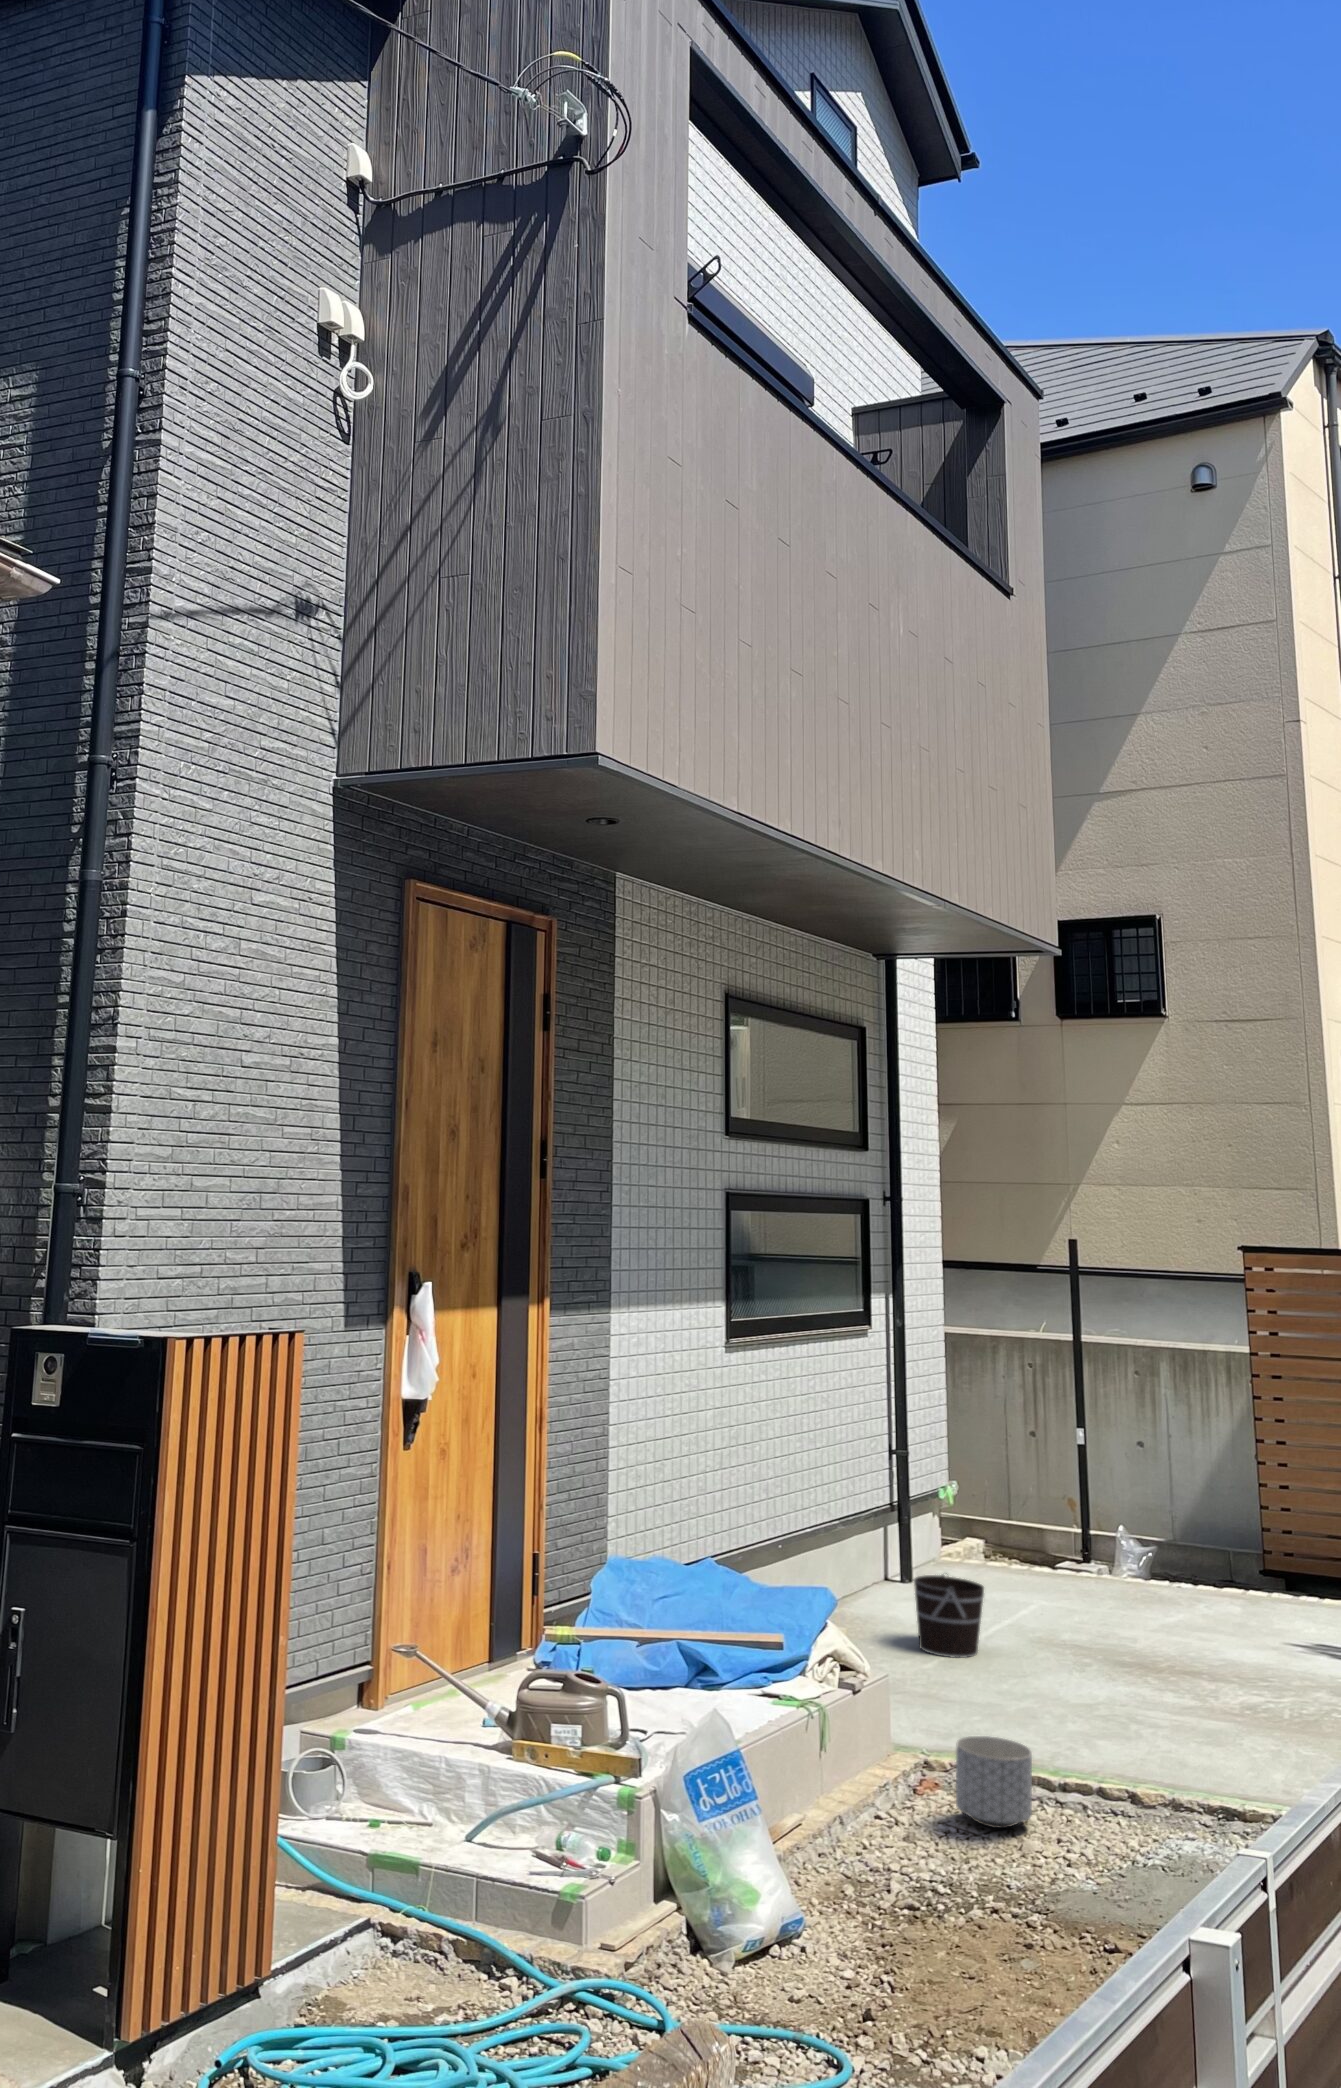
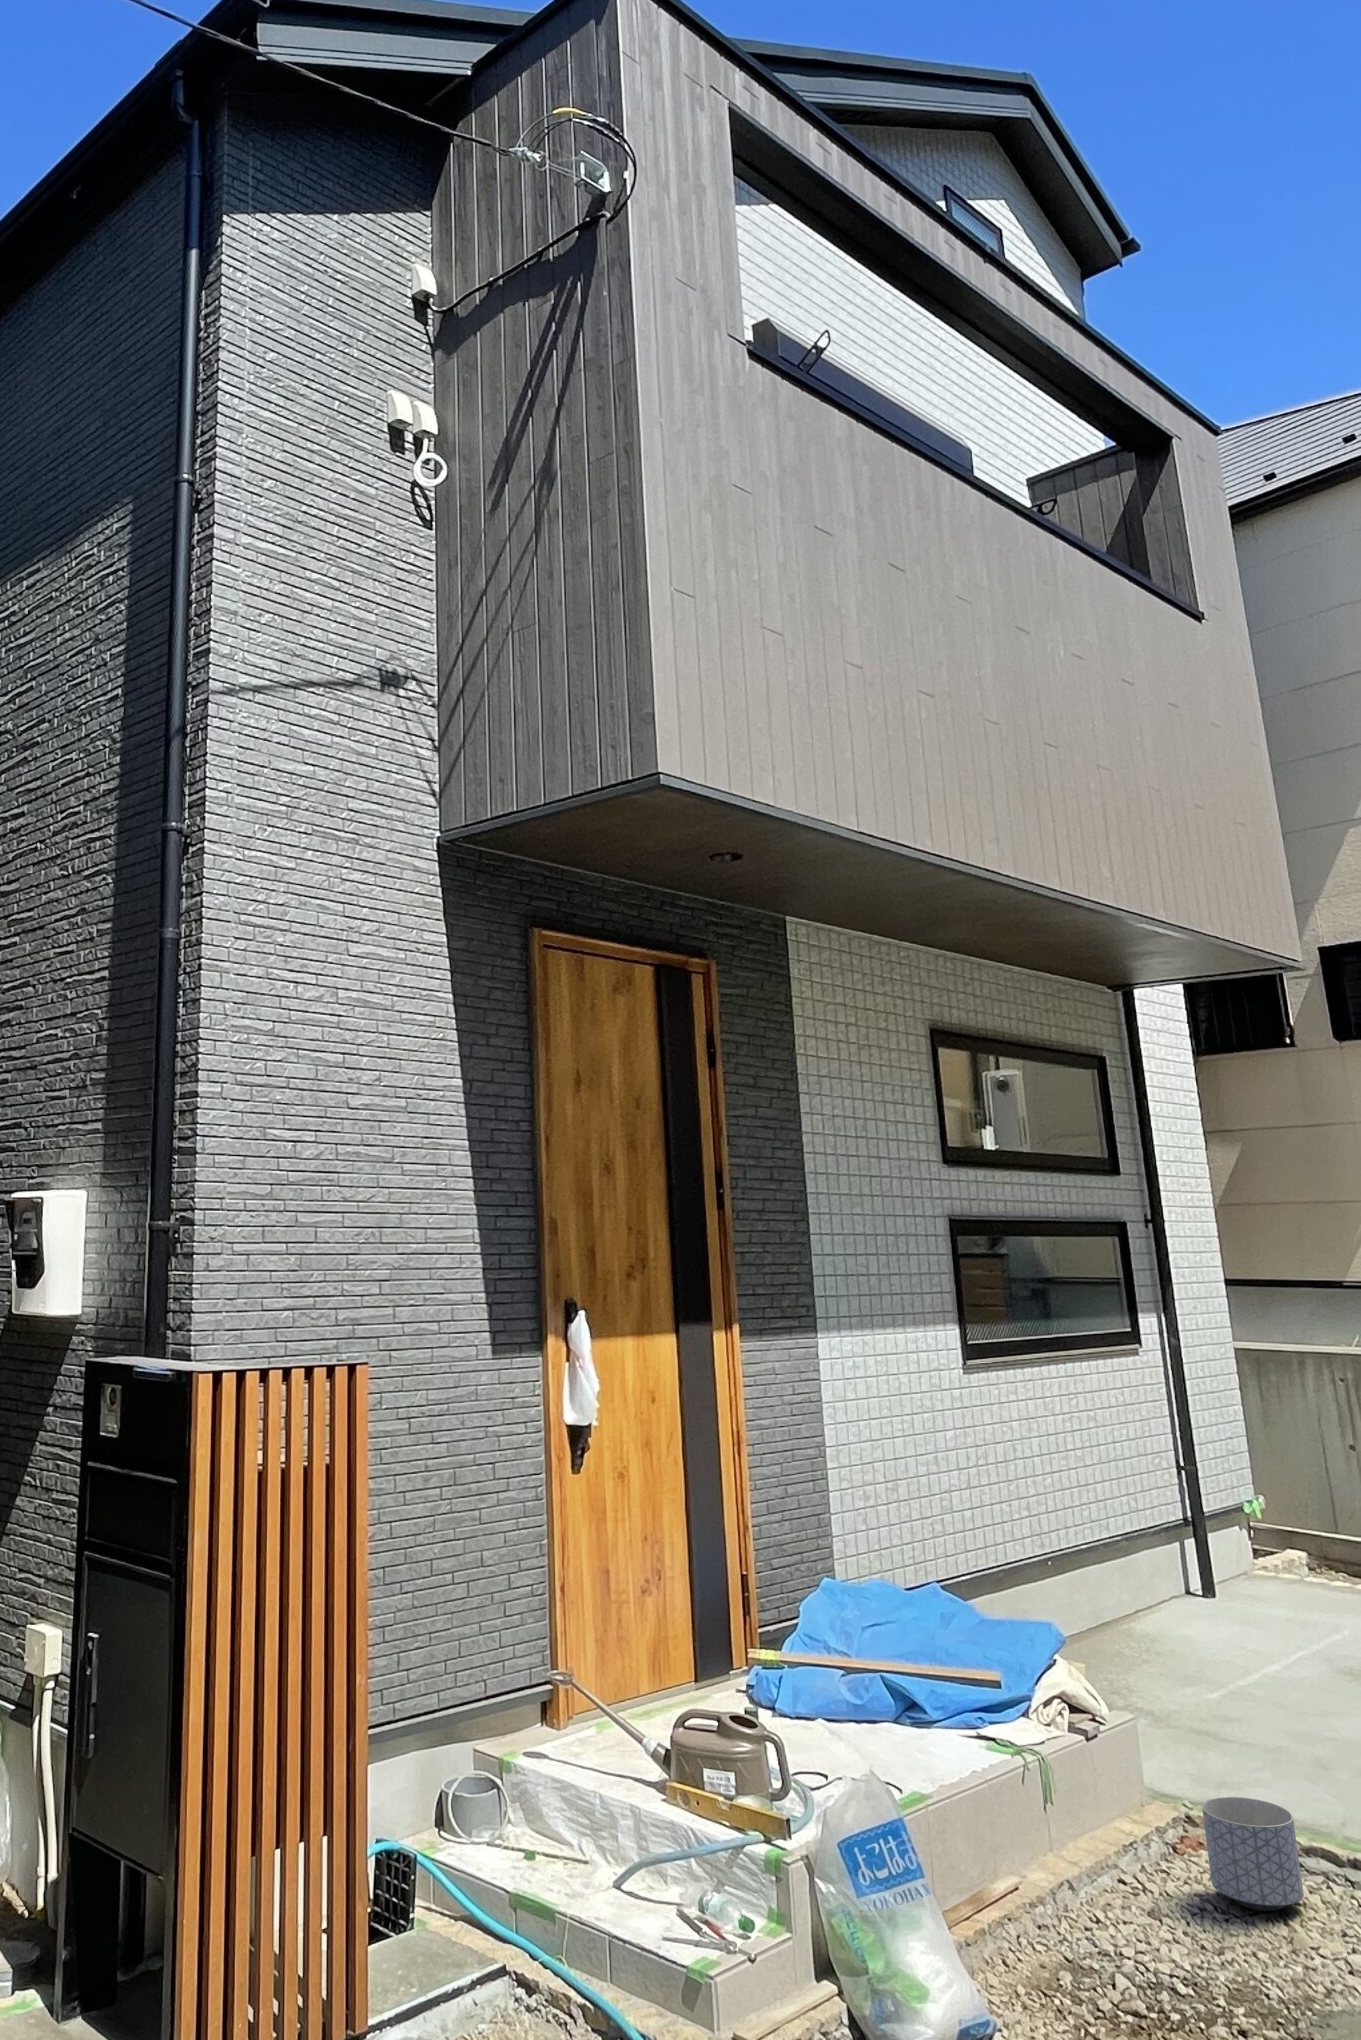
bucket: present [913,1573,984,1658] -> none [1203,1605,1291,1702]

